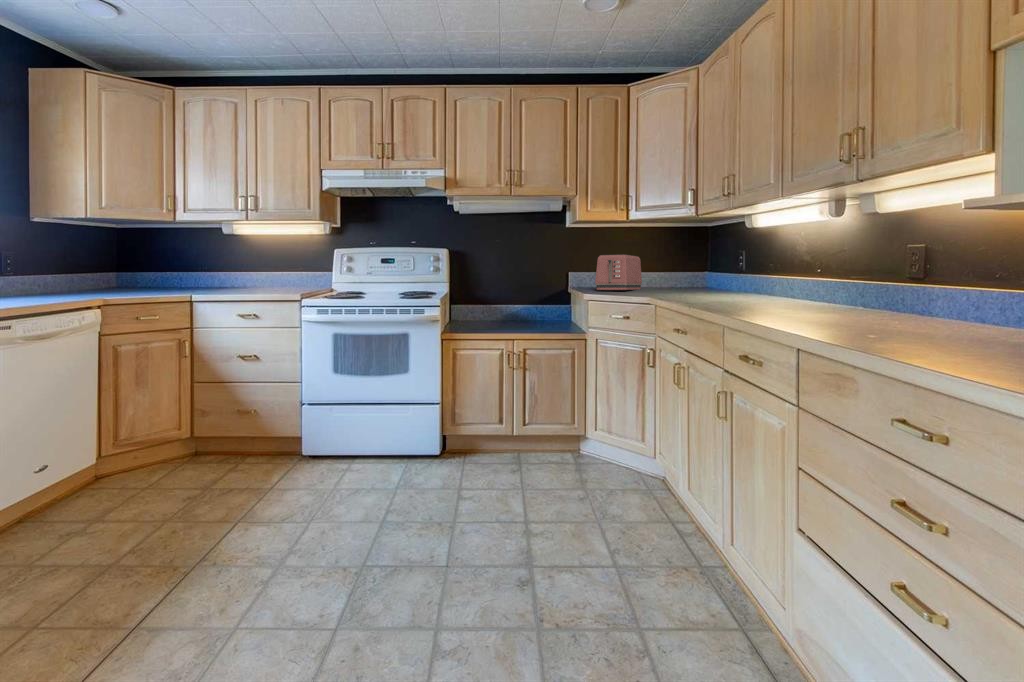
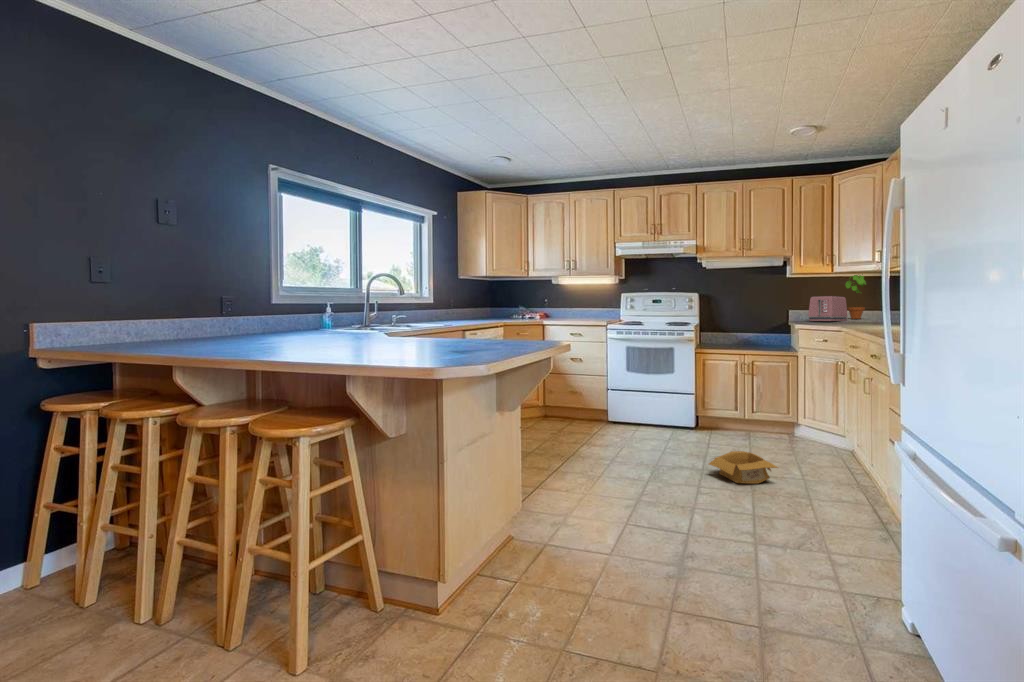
potted plant: none [638,225,663,287] -> present [845,274,866,319]
cardboard box: none [443,538,576,630] -> present [709,451,778,484]

